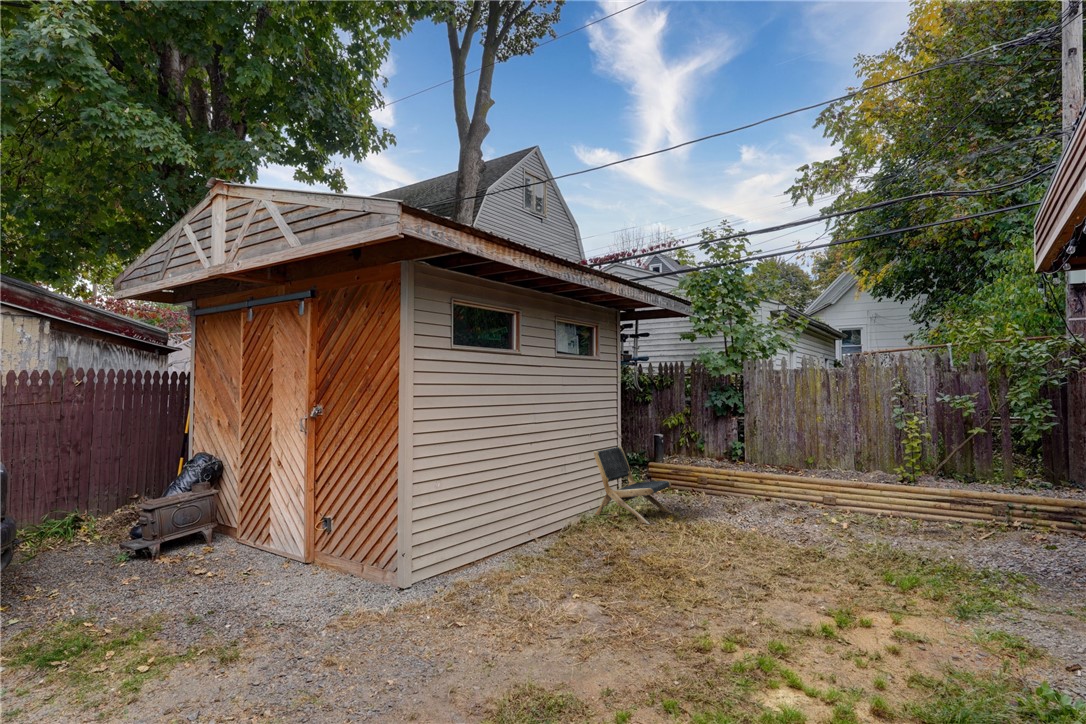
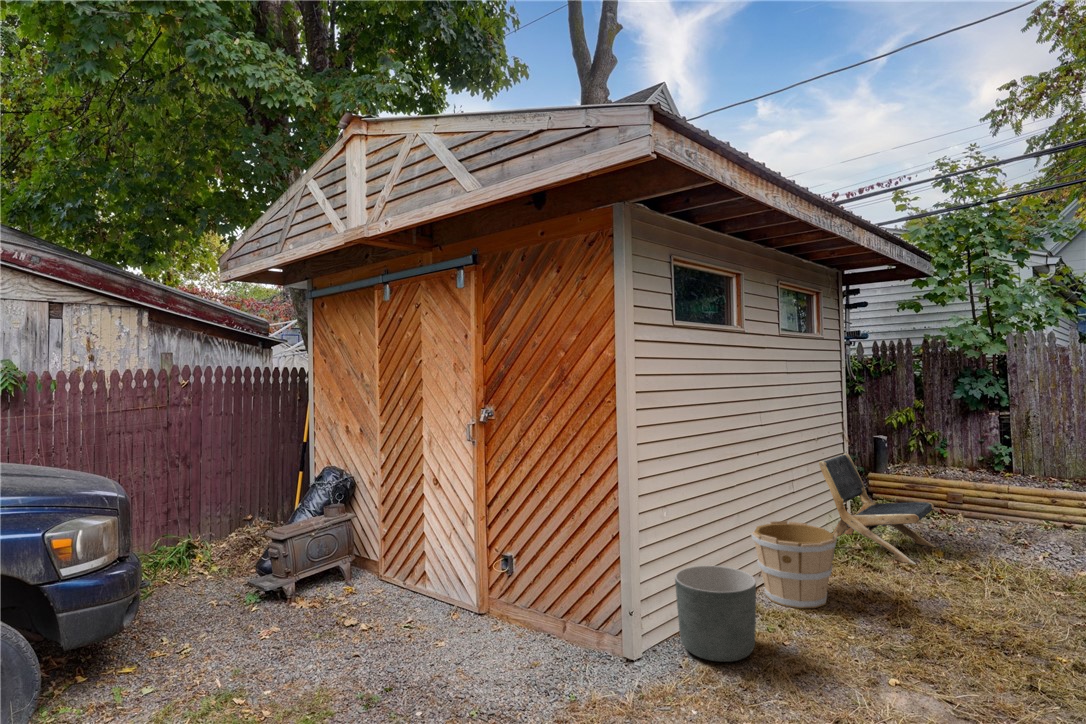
wooden bucket: none [522,493,579,553] -> present [751,521,837,608]
planter: none [445,522,501,587] -> present [675,566,756,662]

